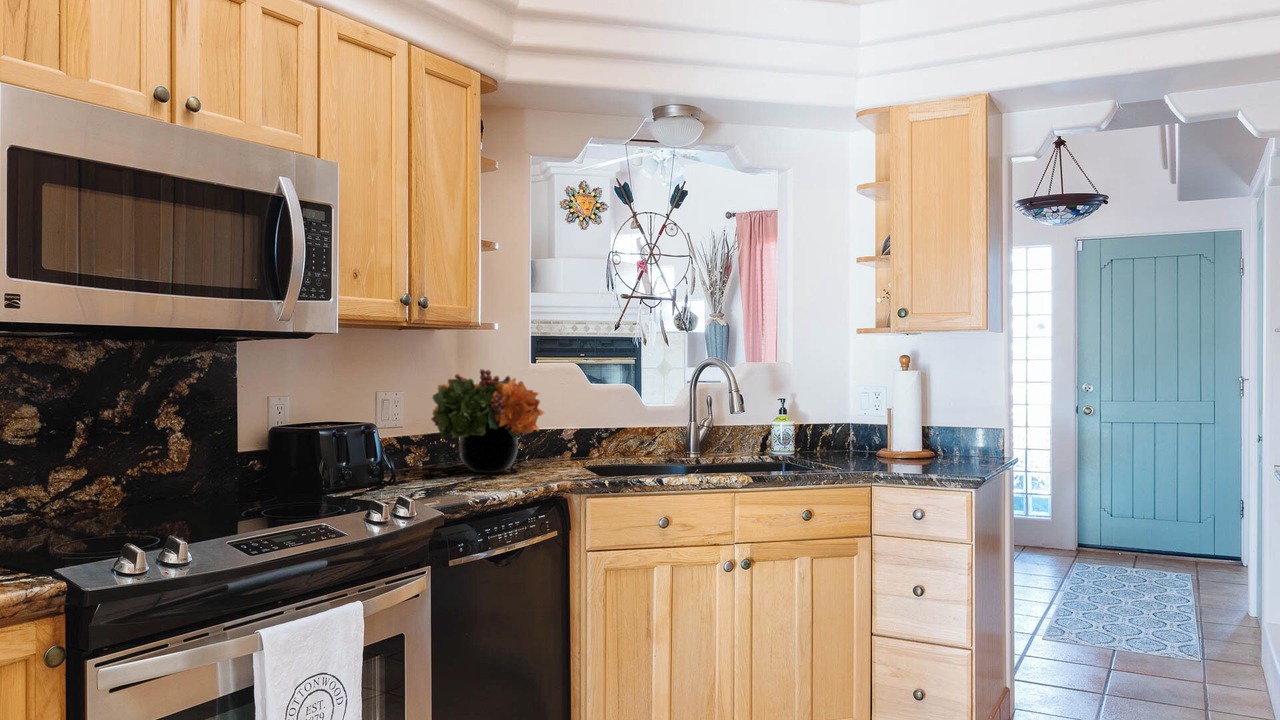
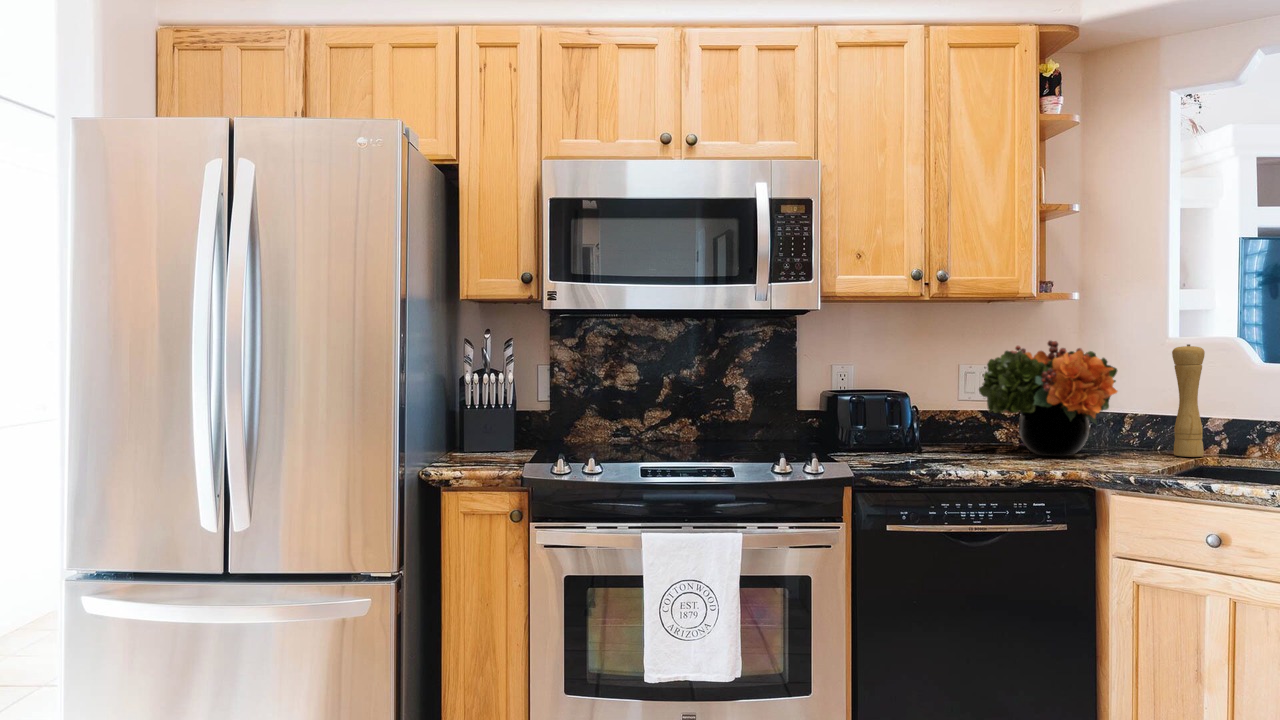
pepper mill: none [549,372,571,462] -> present [1172,344,1205,457]

